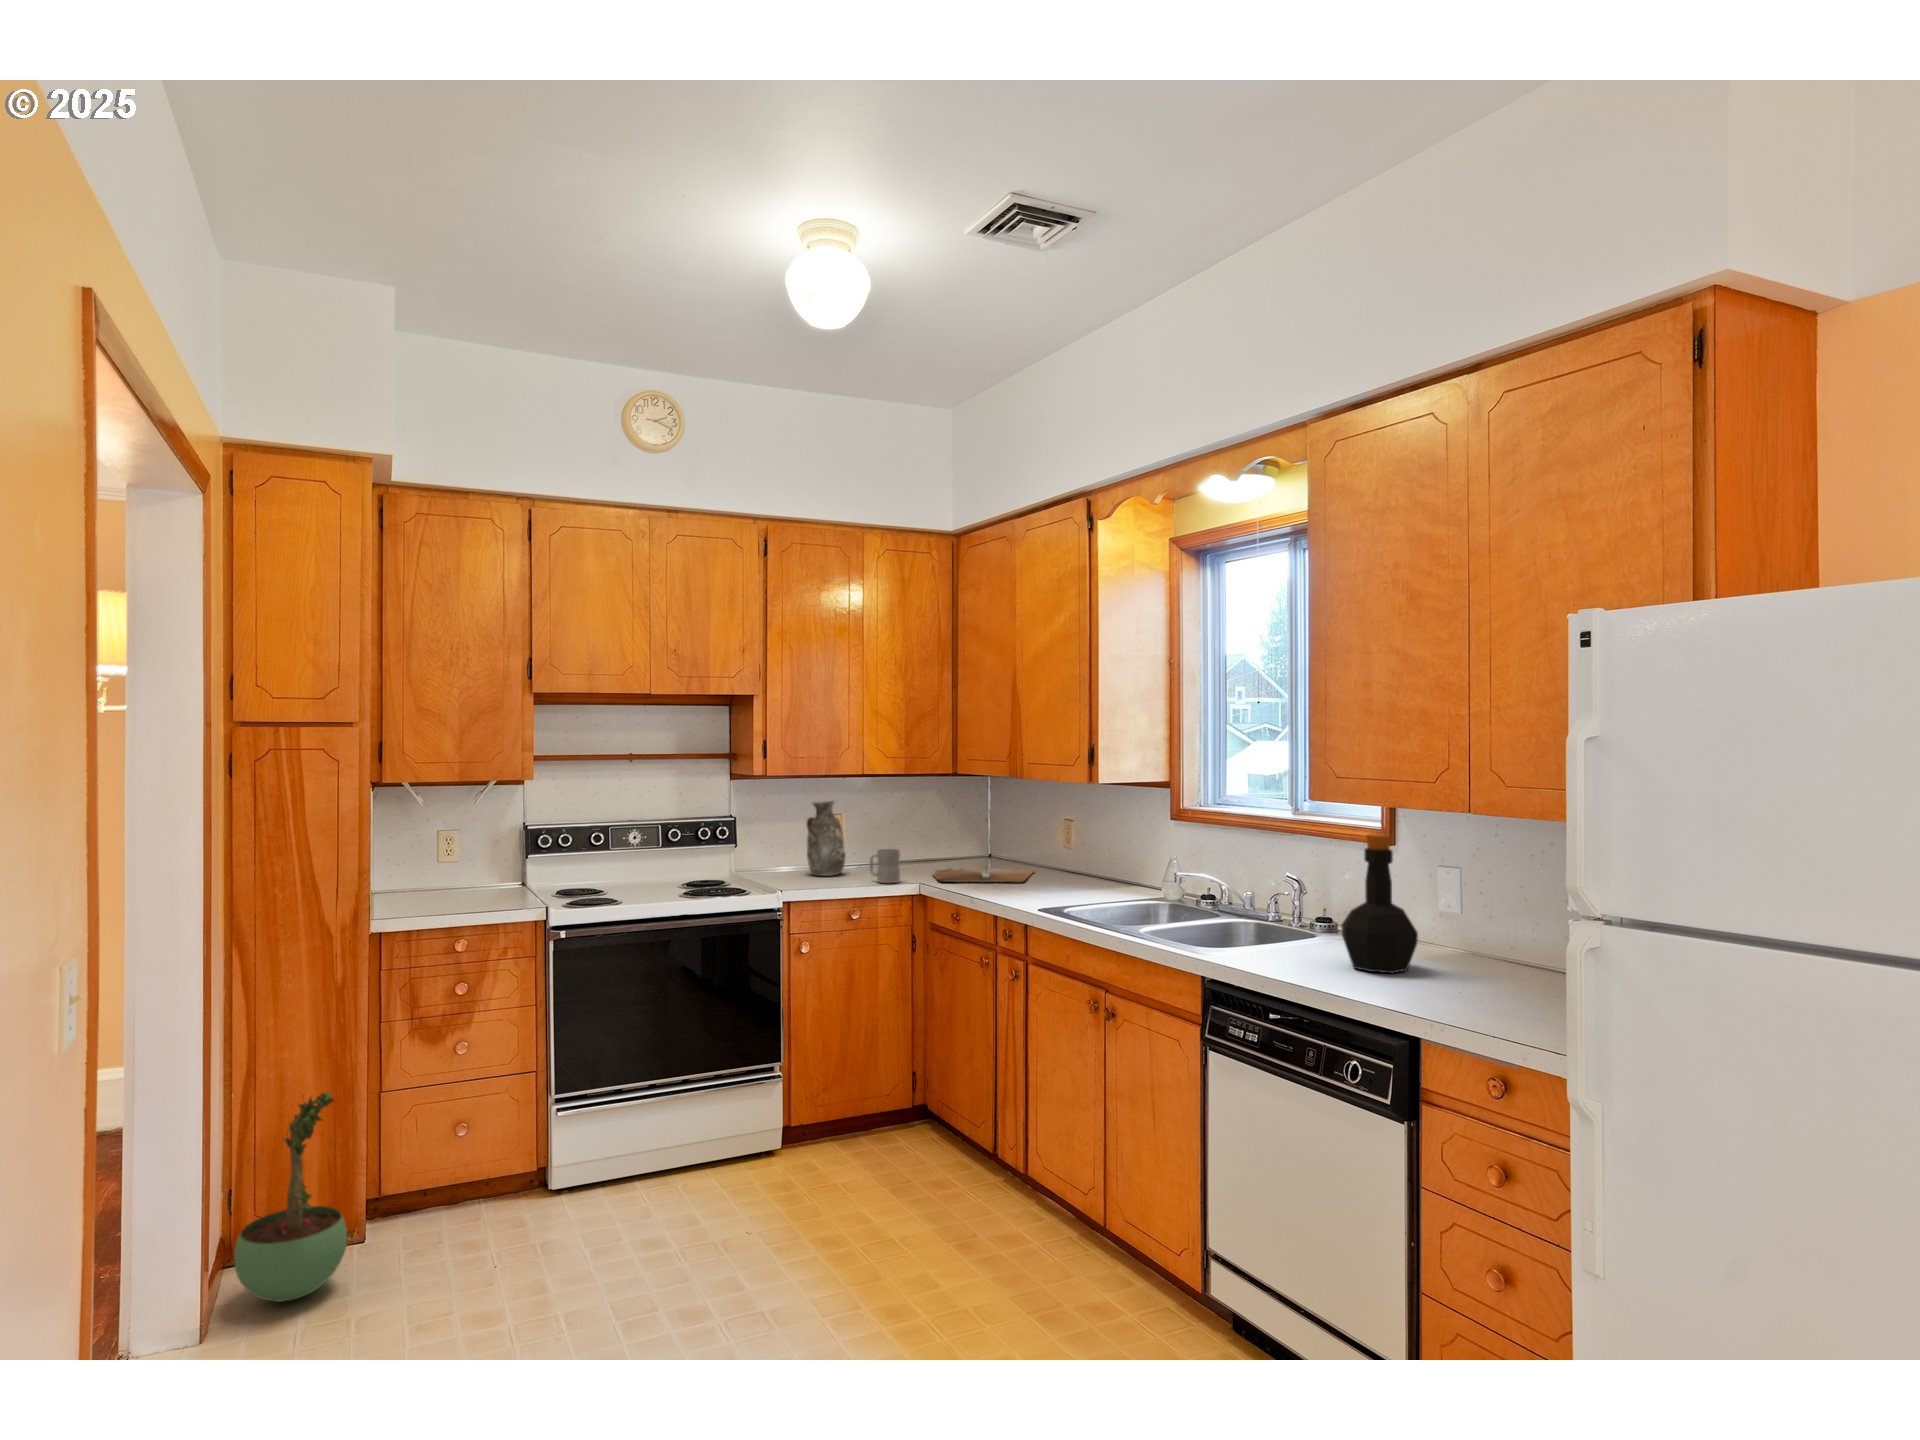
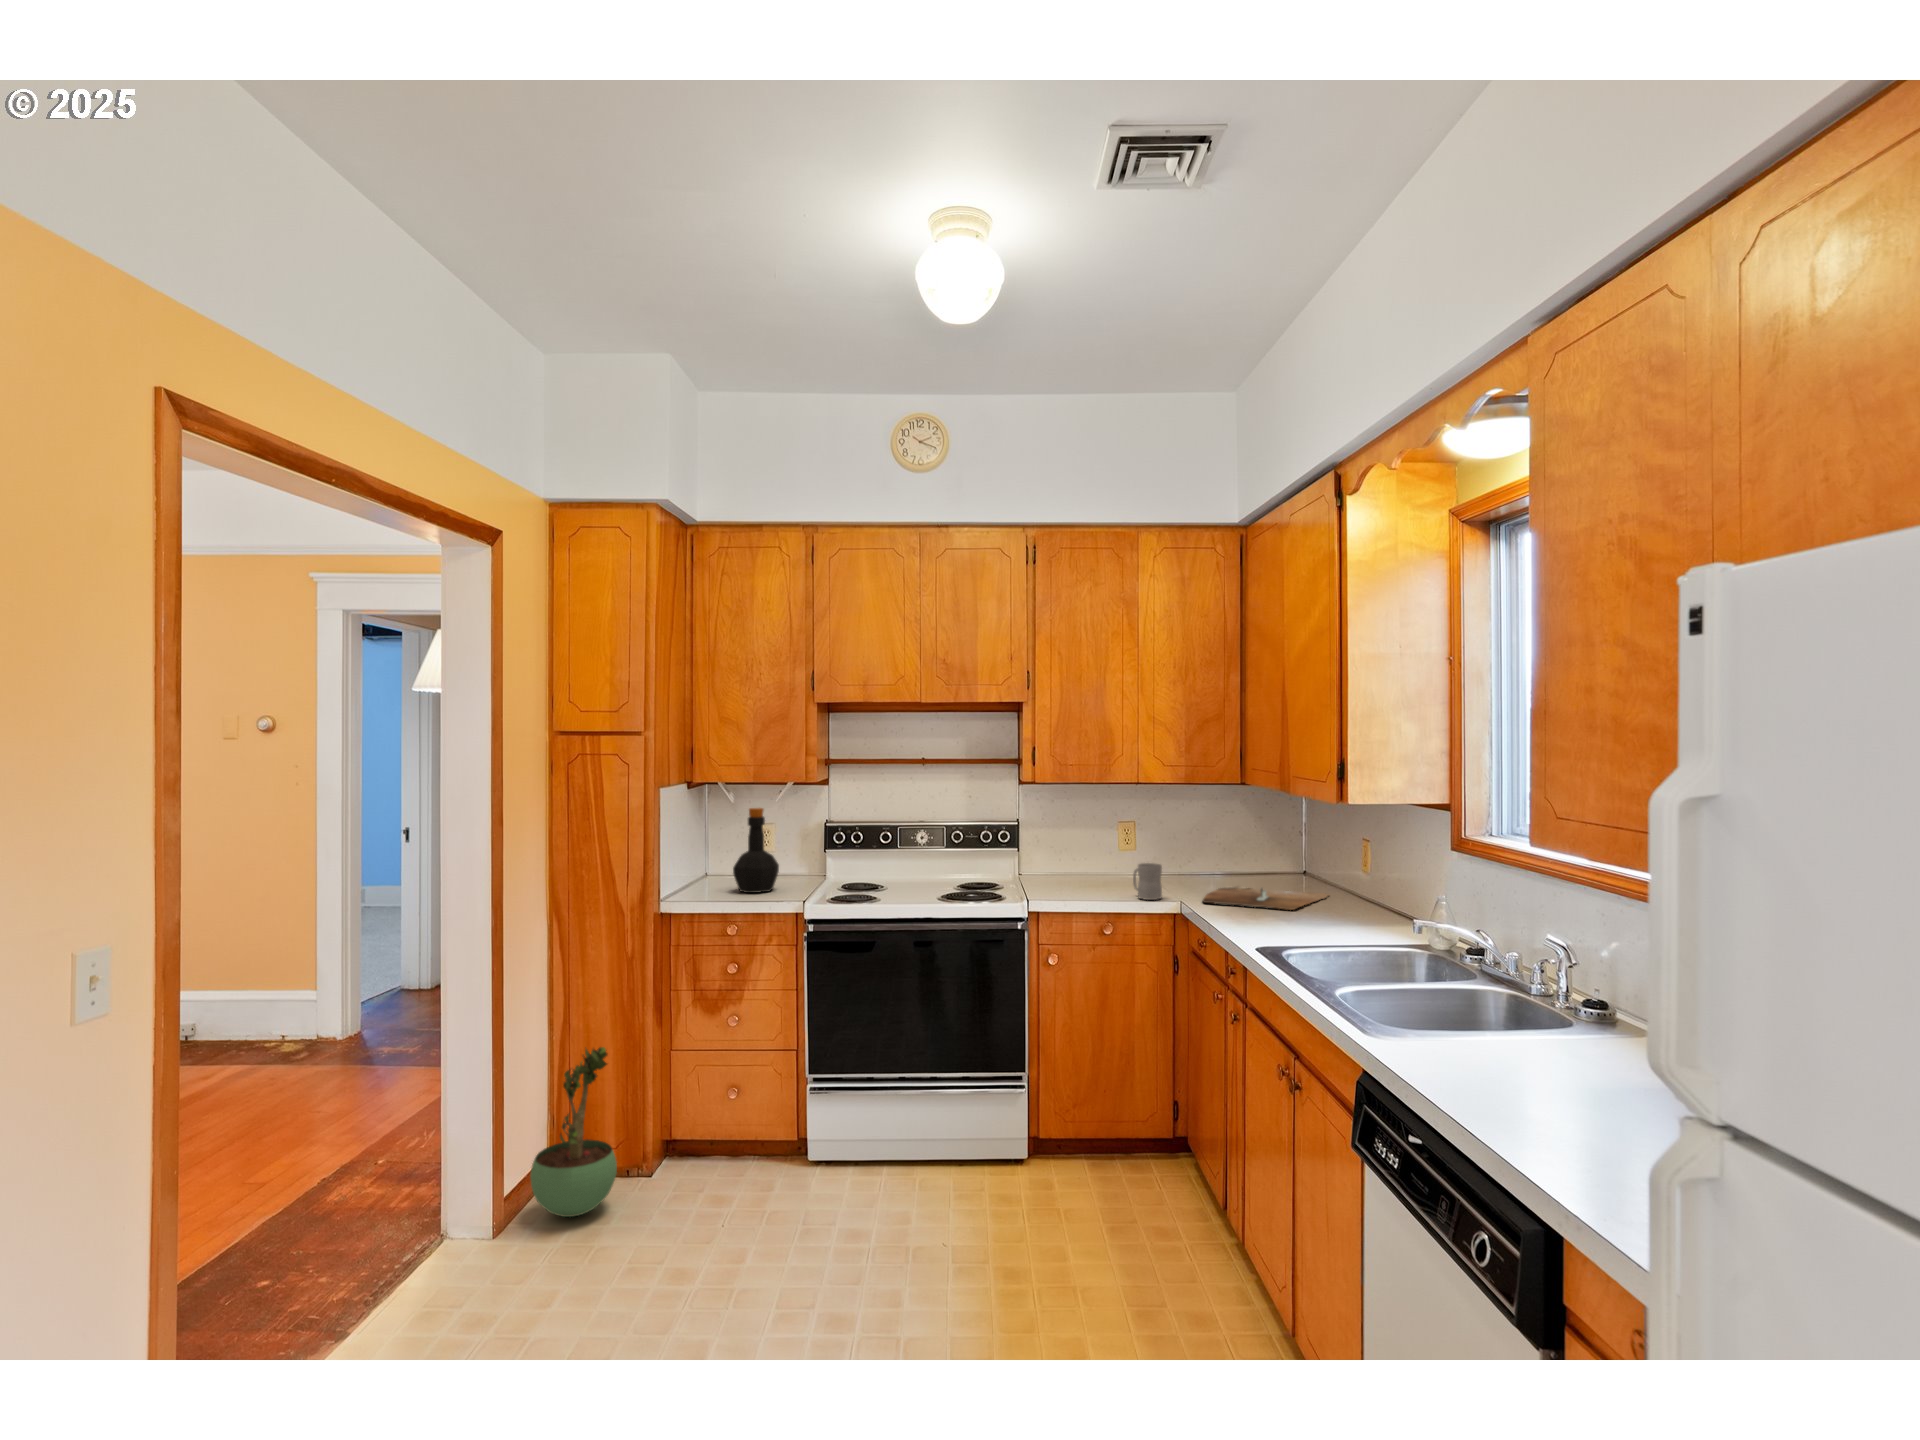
decorative vase: present [807,801,846,876] -> none [1081,809,1121,886]
bottle: present [1342,834,1418,973] -> present [733,808,779,893]

